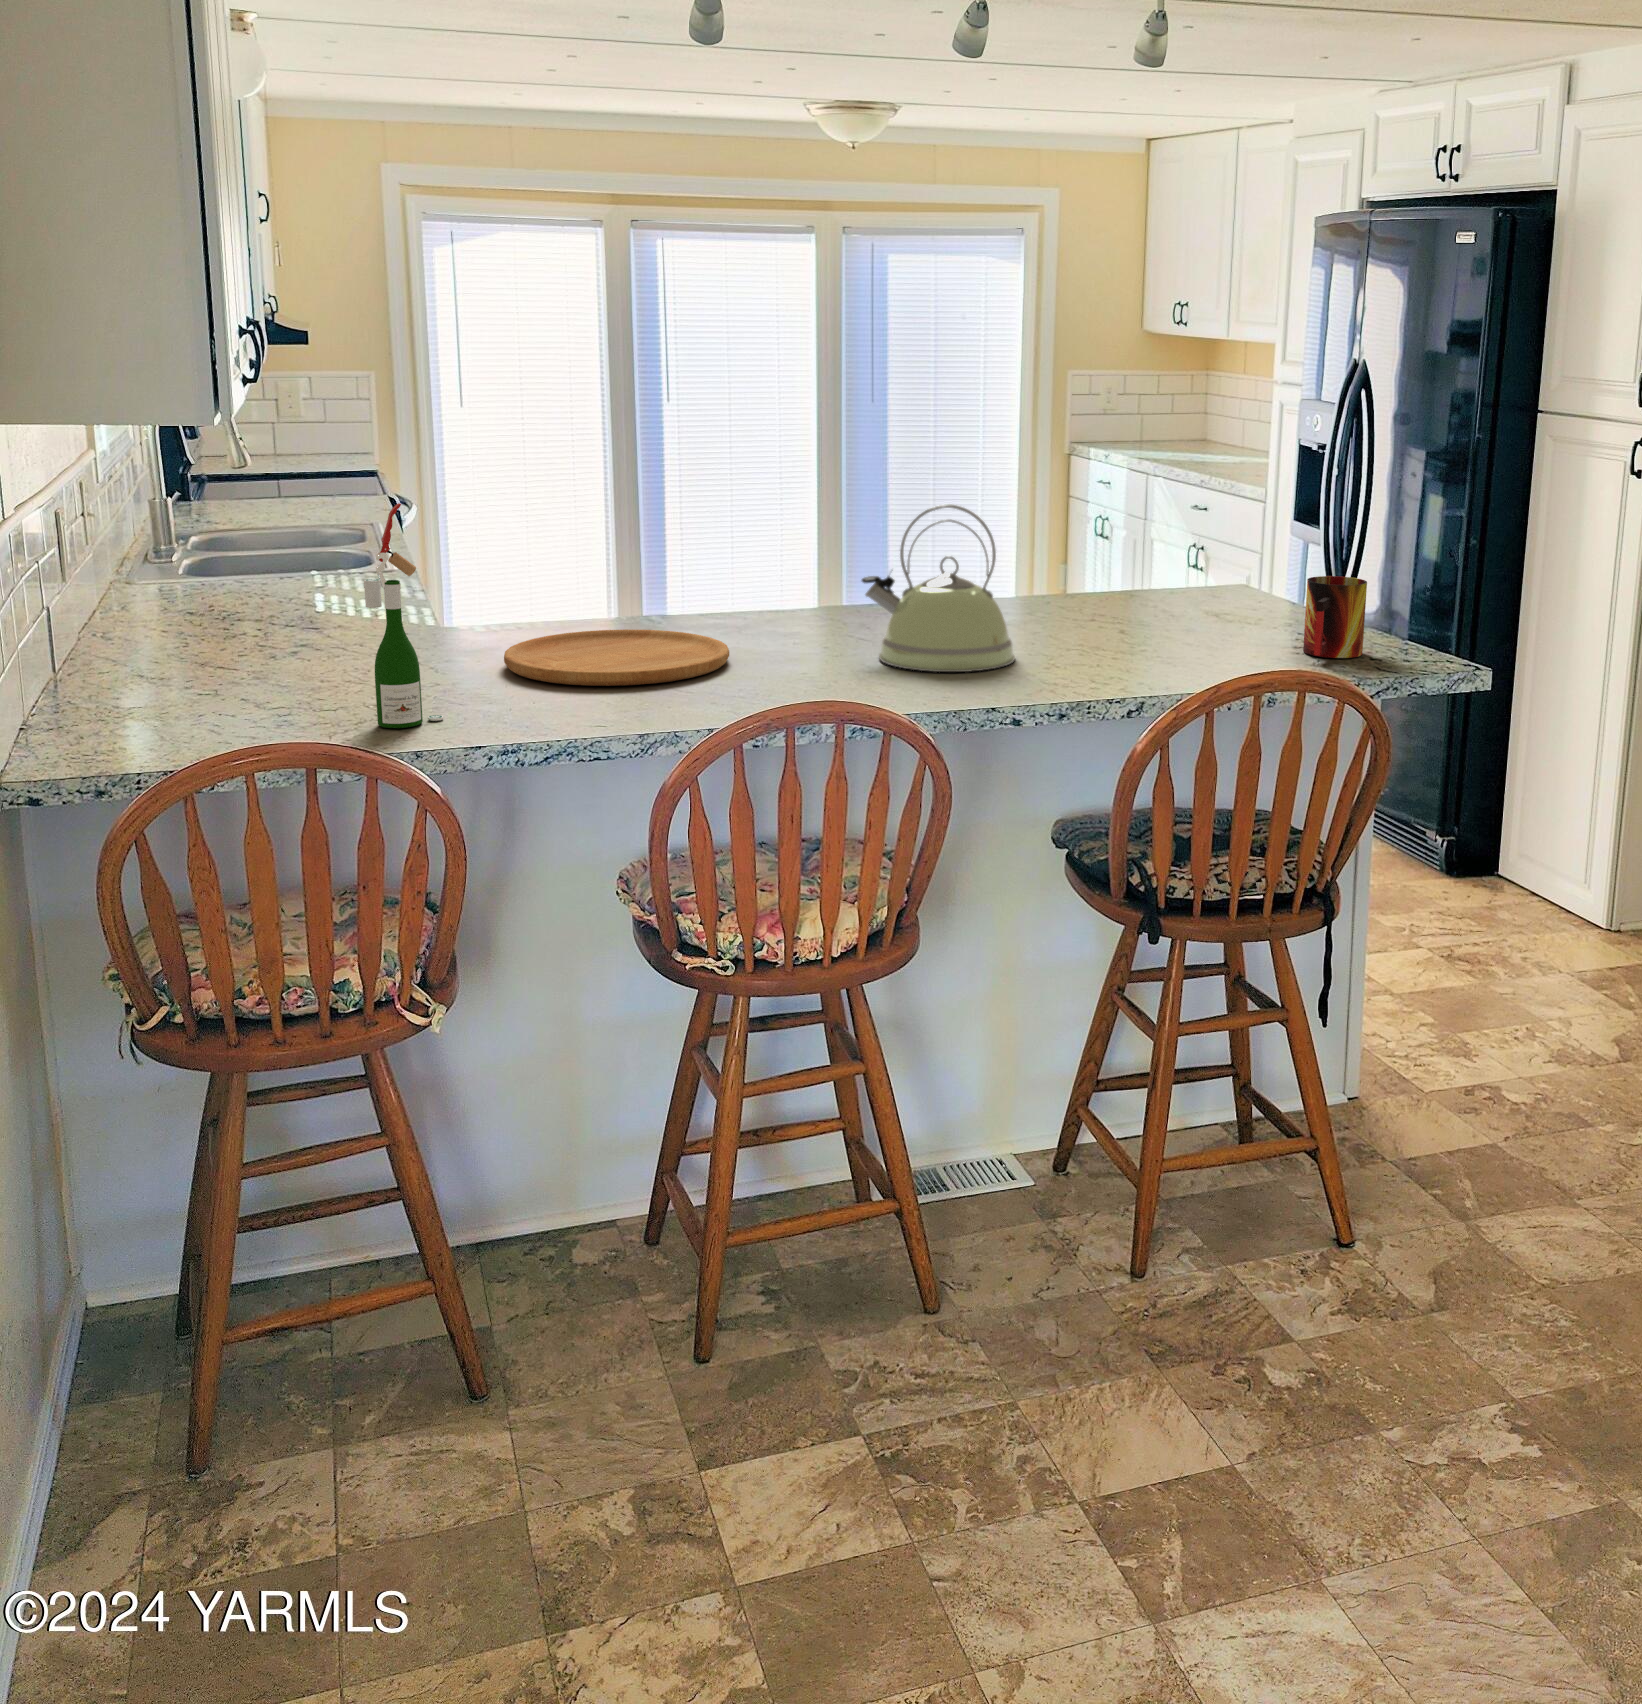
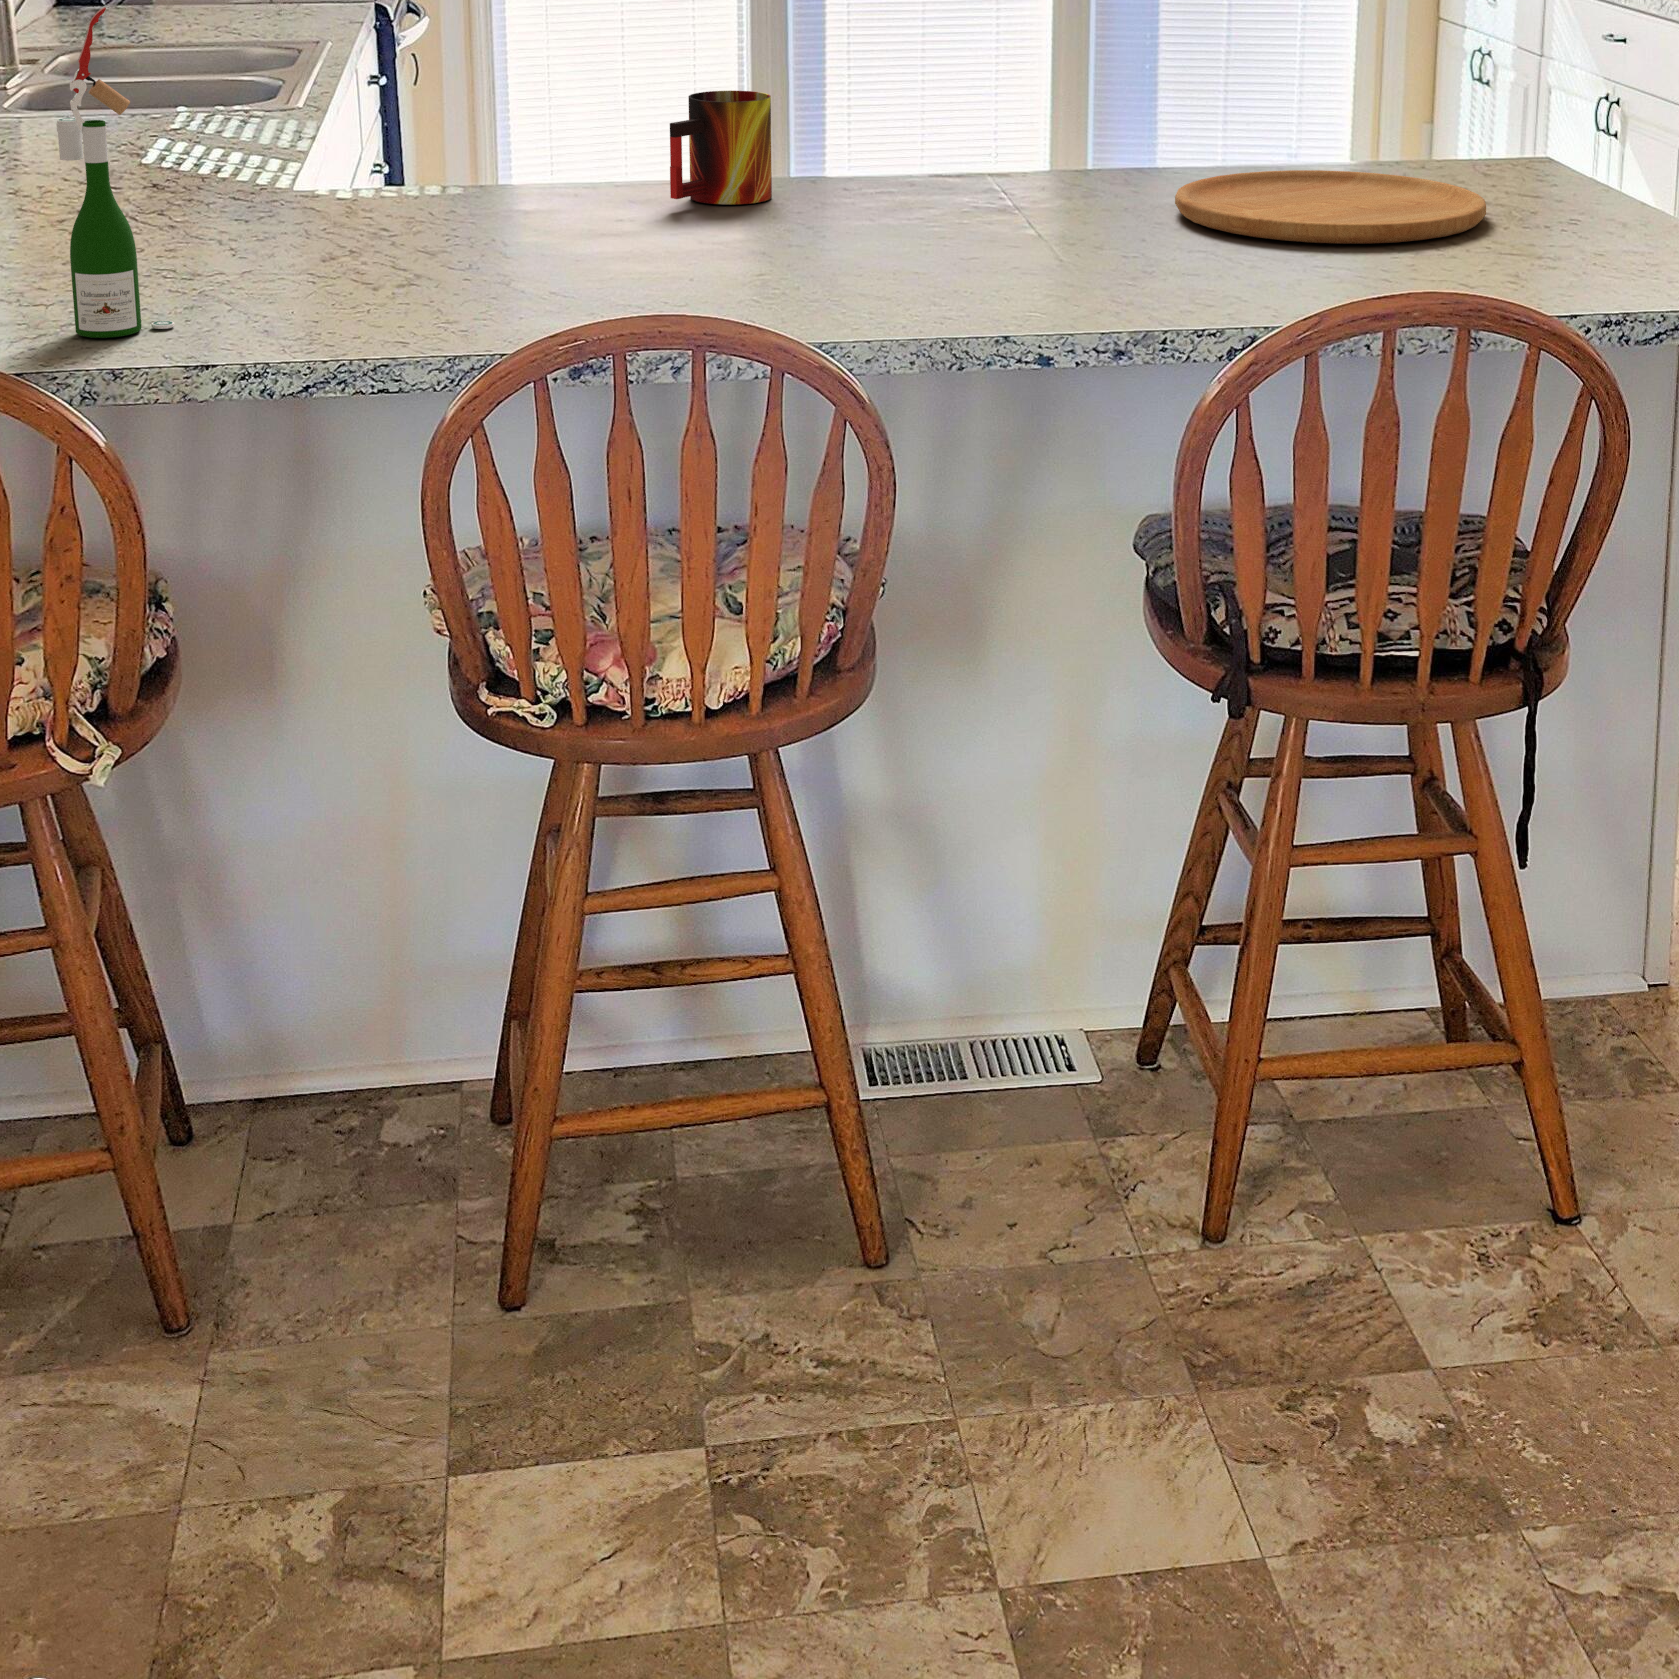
kettle: present [862,504,1015,672] -> none [851,21,1085,281]
mug: present [1303,576,1367,658] -> present [670,91,772,204]
cutting board: present [504,629,729,686] -> present [1175,170,1486,244]

